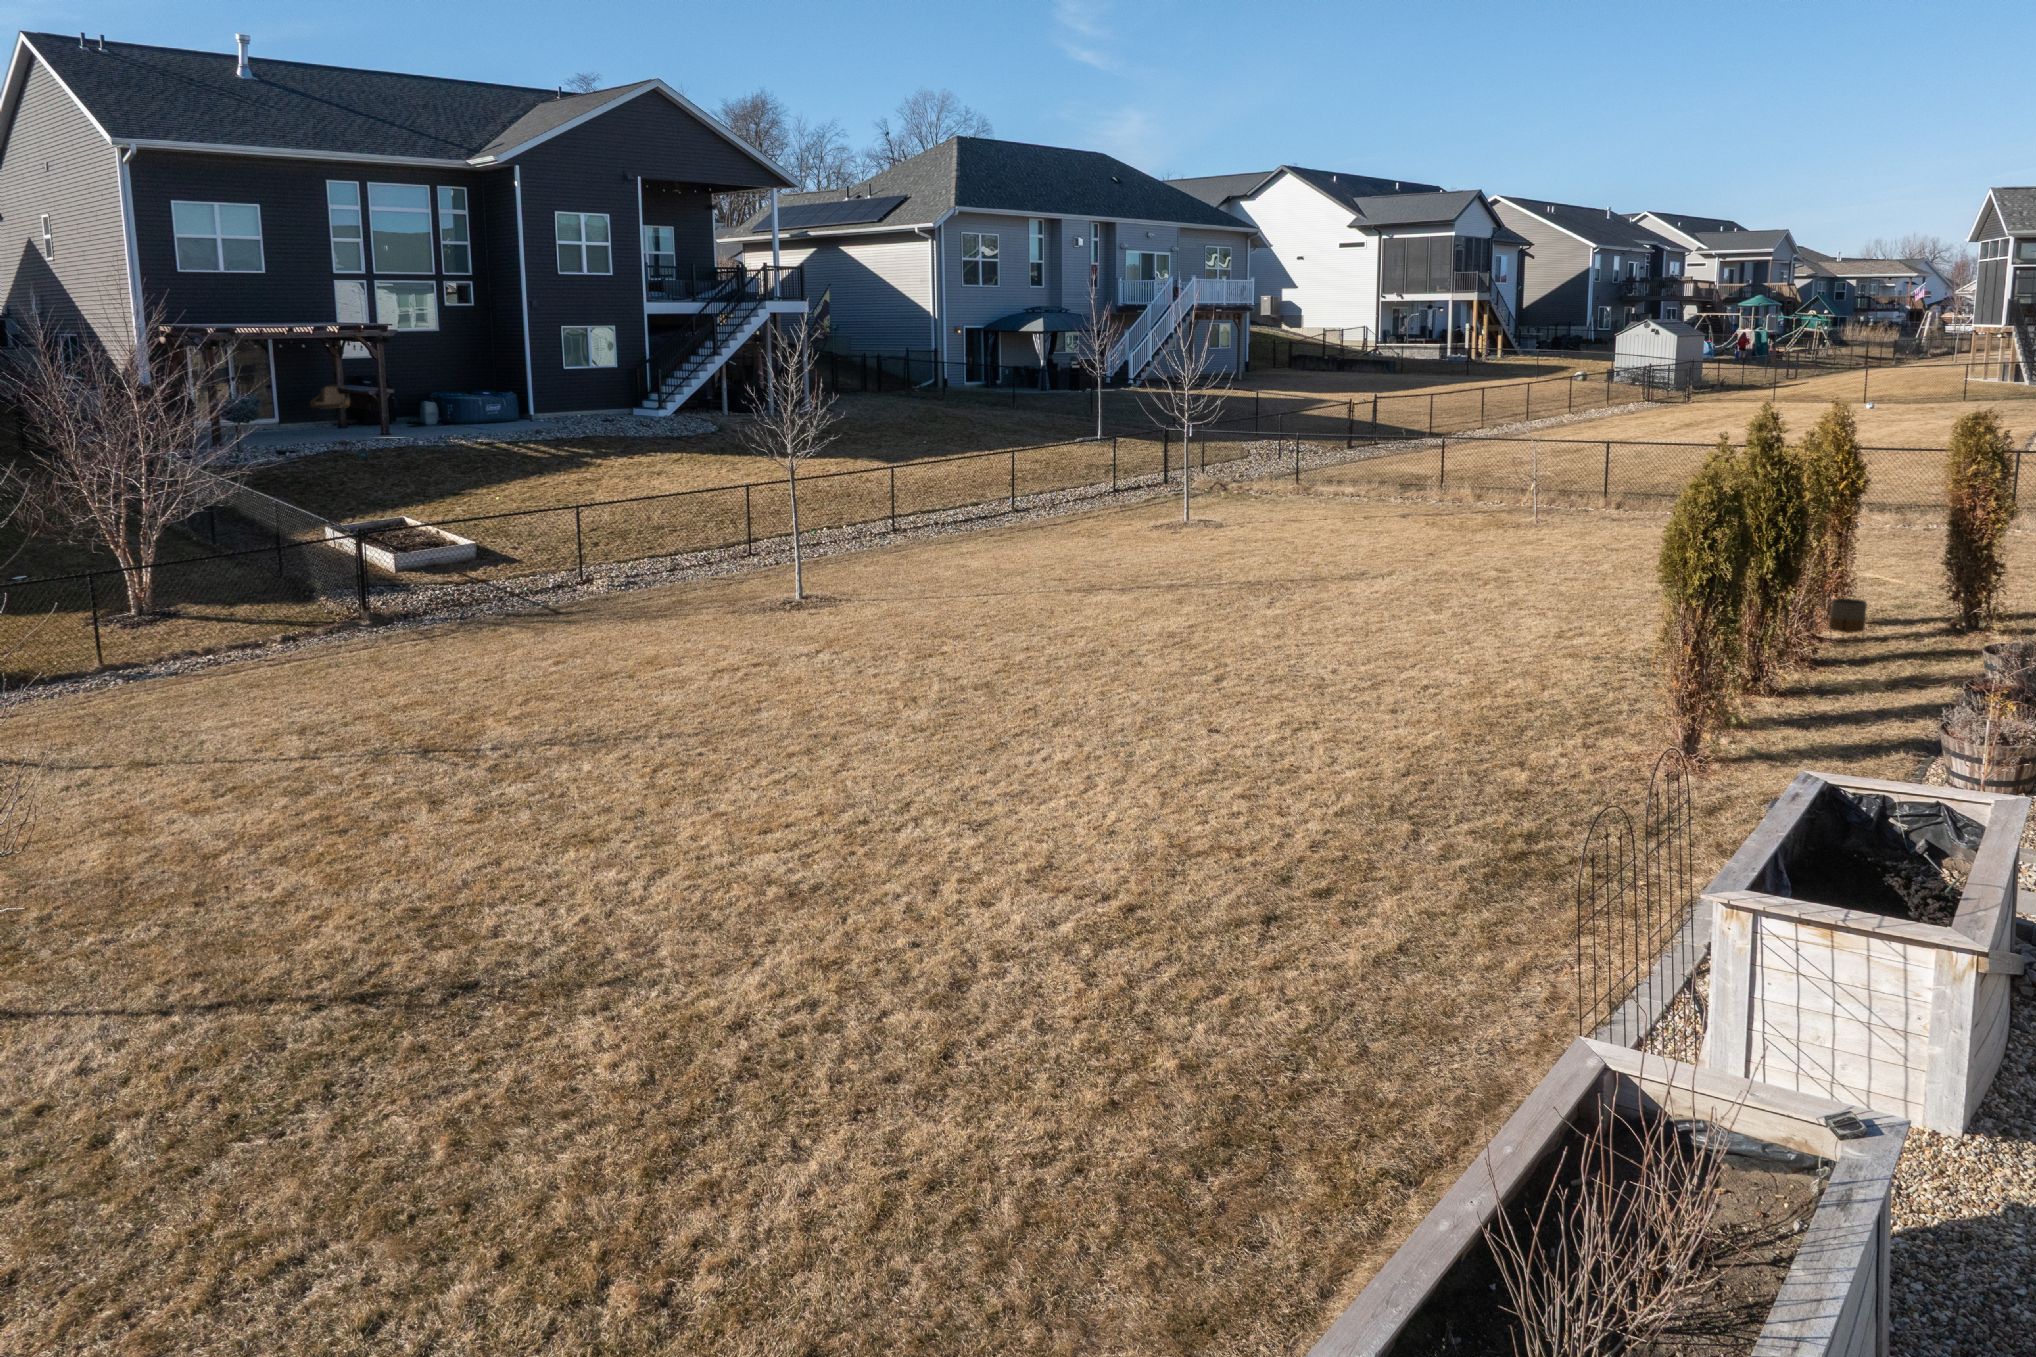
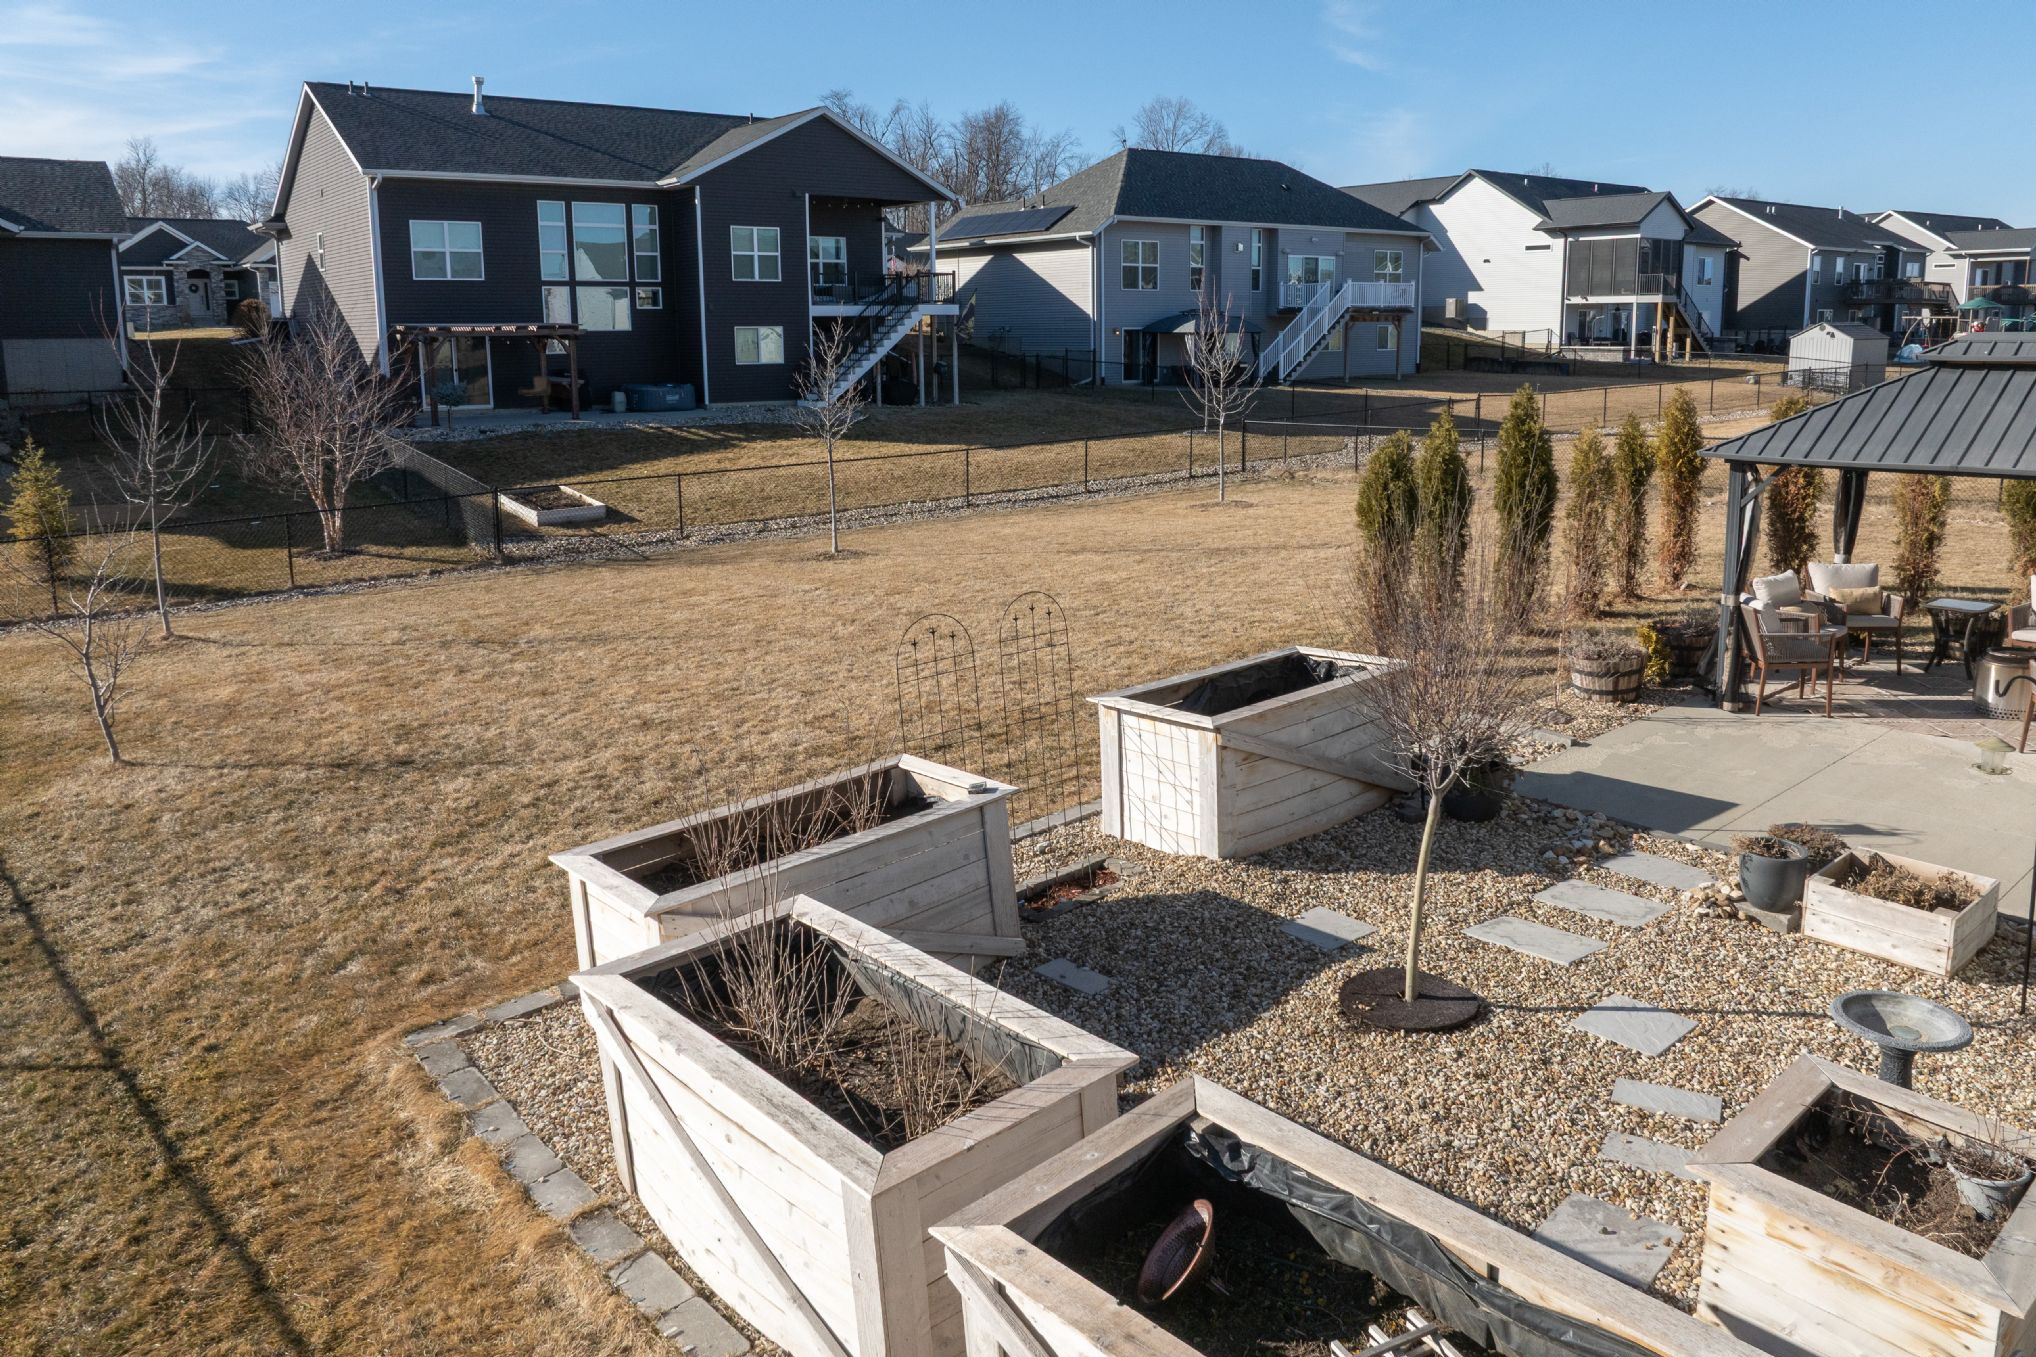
planter: present [1829,598,1867,638] -> none [1663,565,1696,608]

